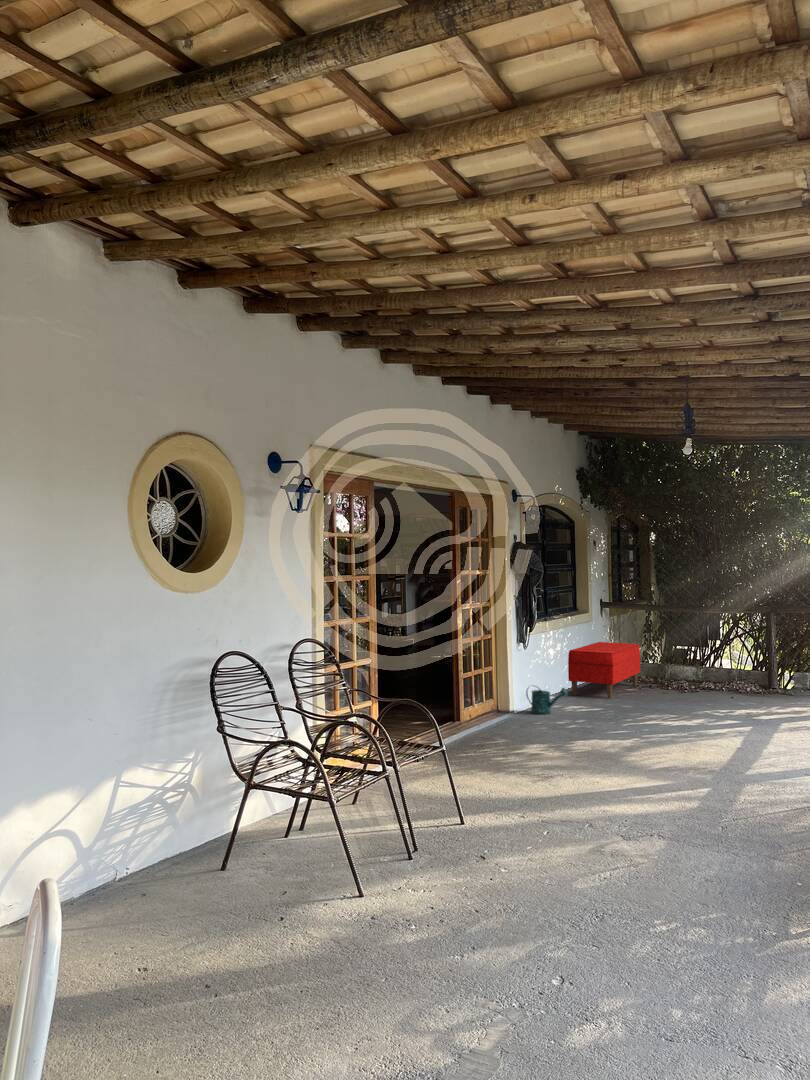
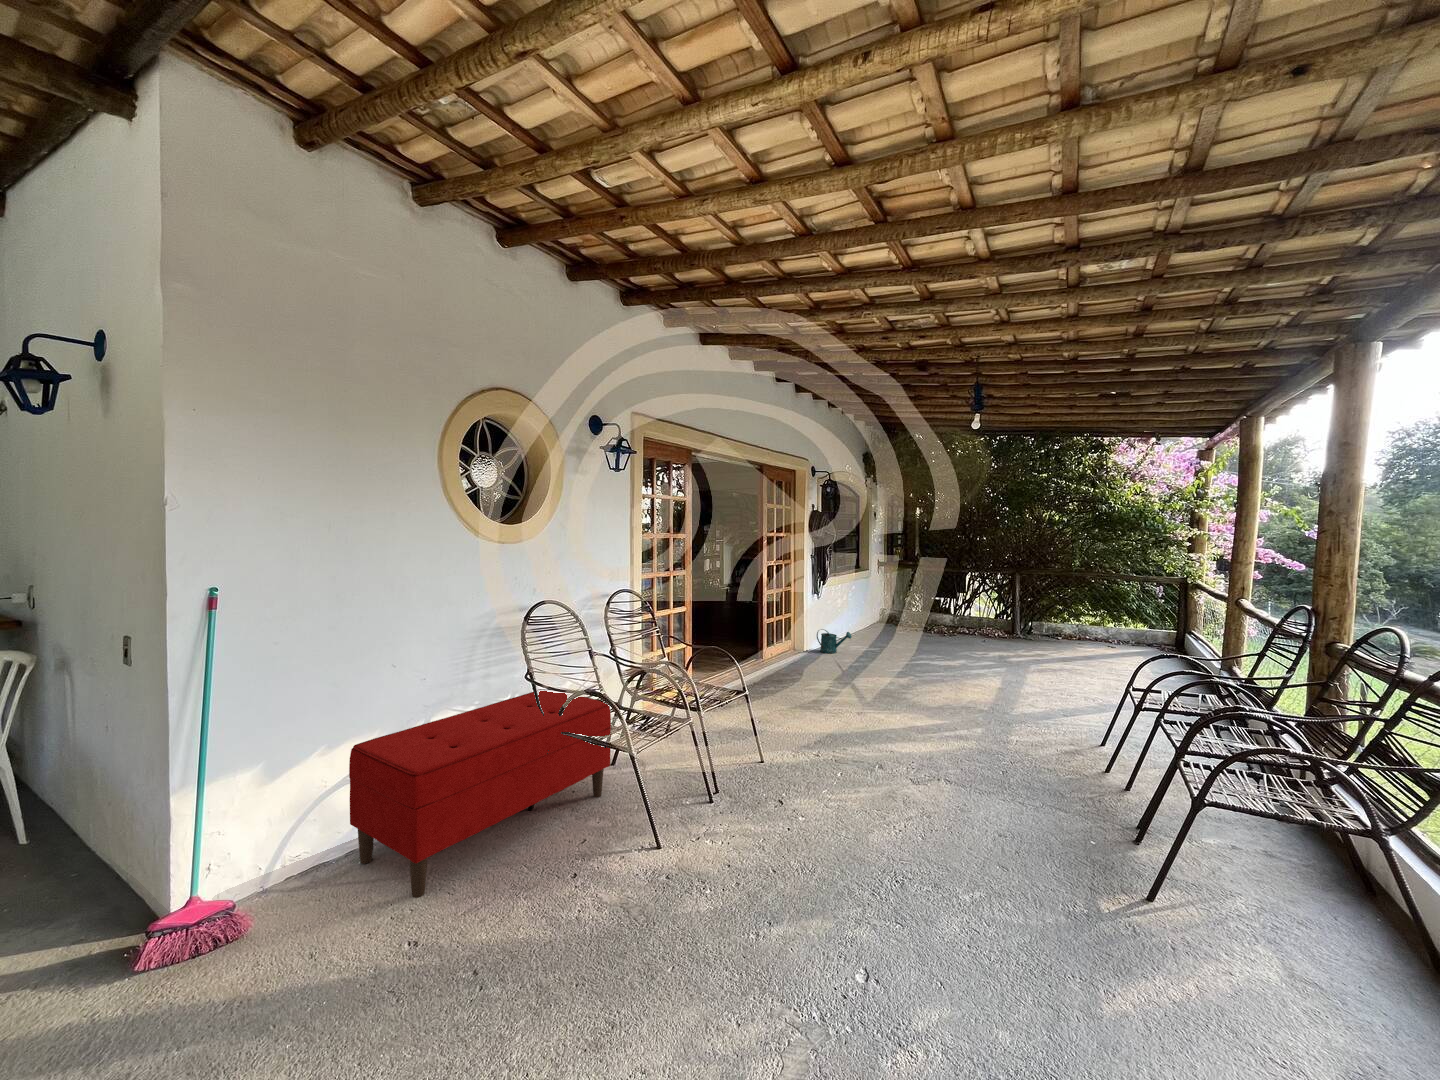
bench: present [568,642,640,699] -> present [349,691,611,898]

